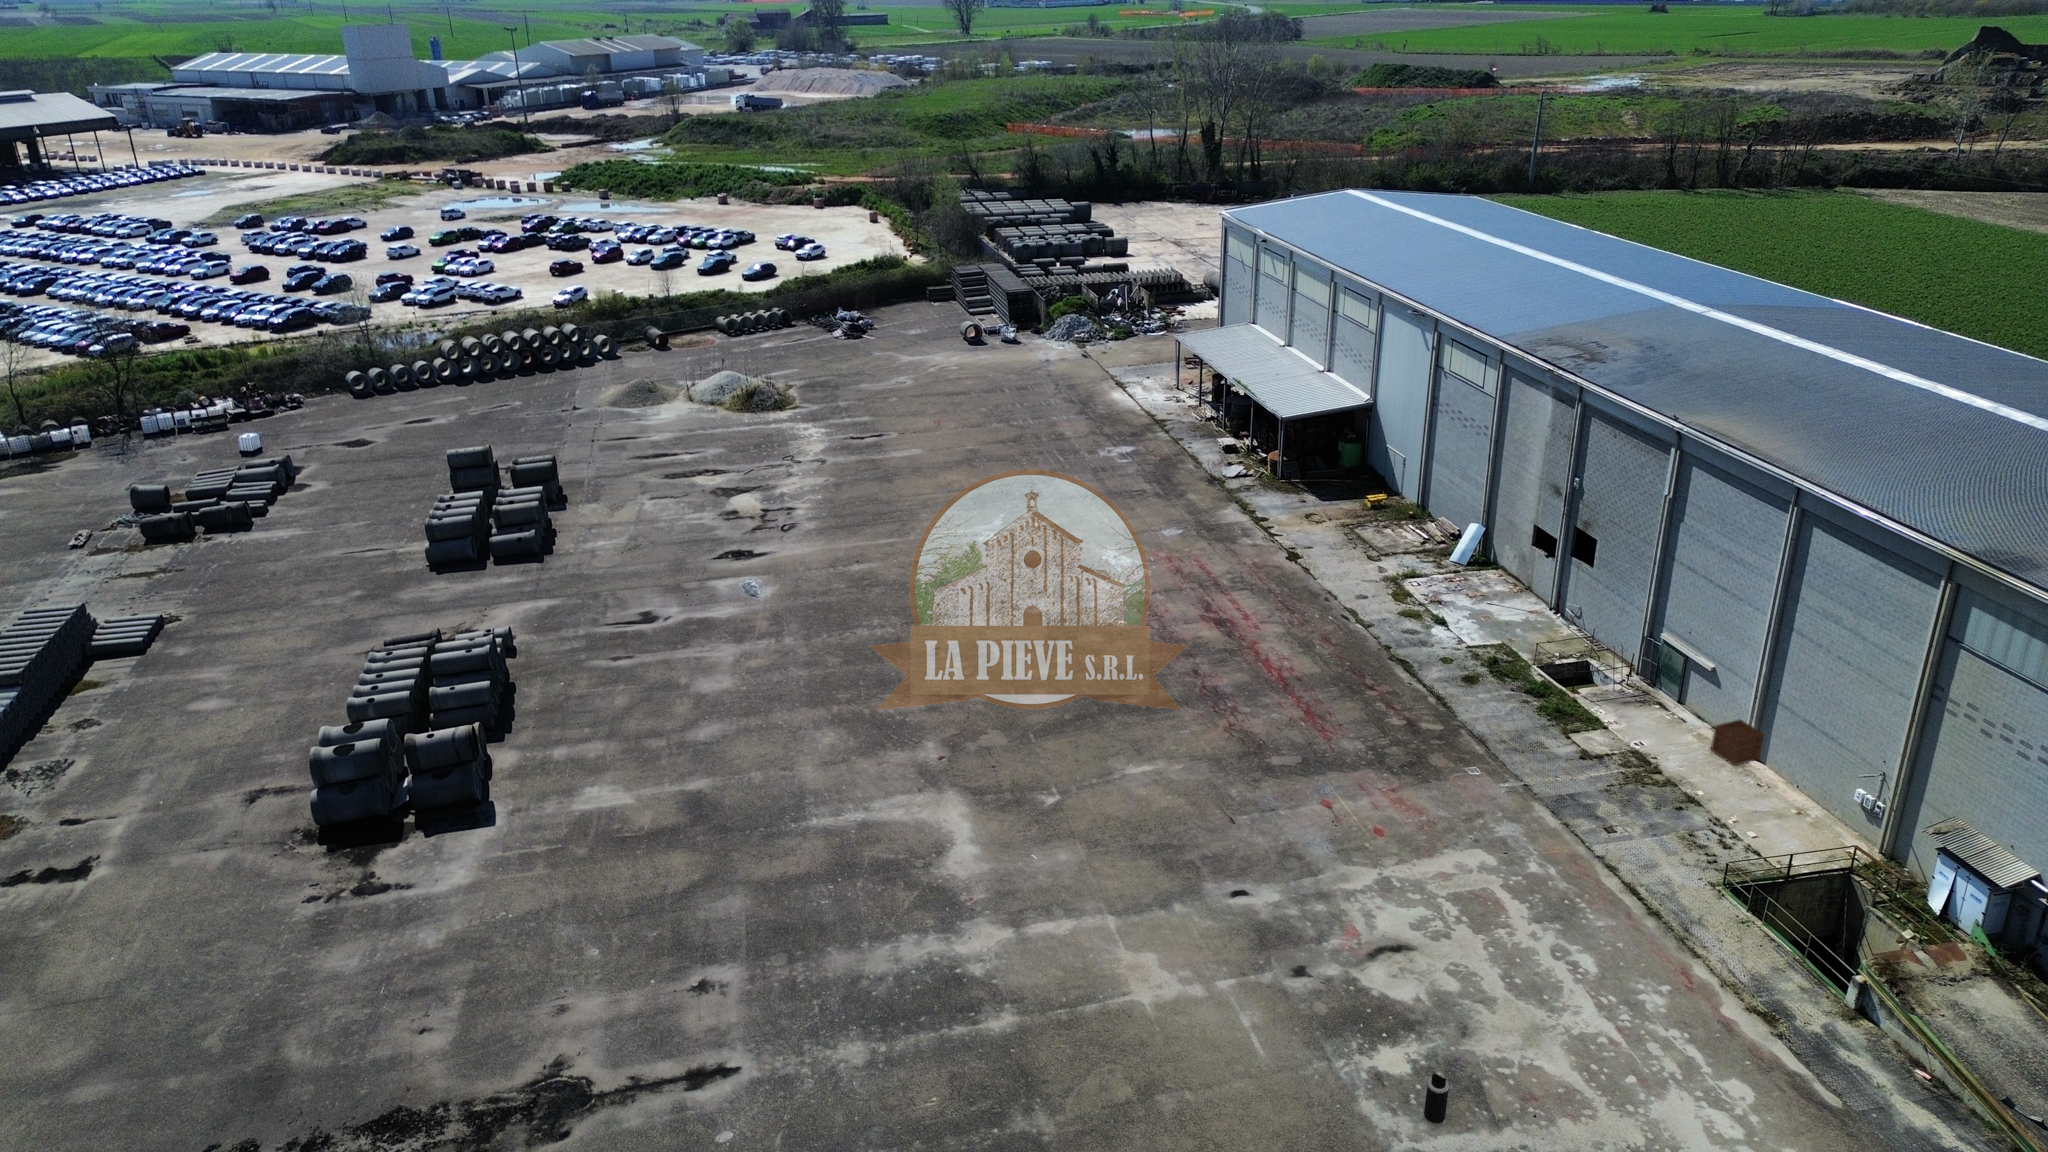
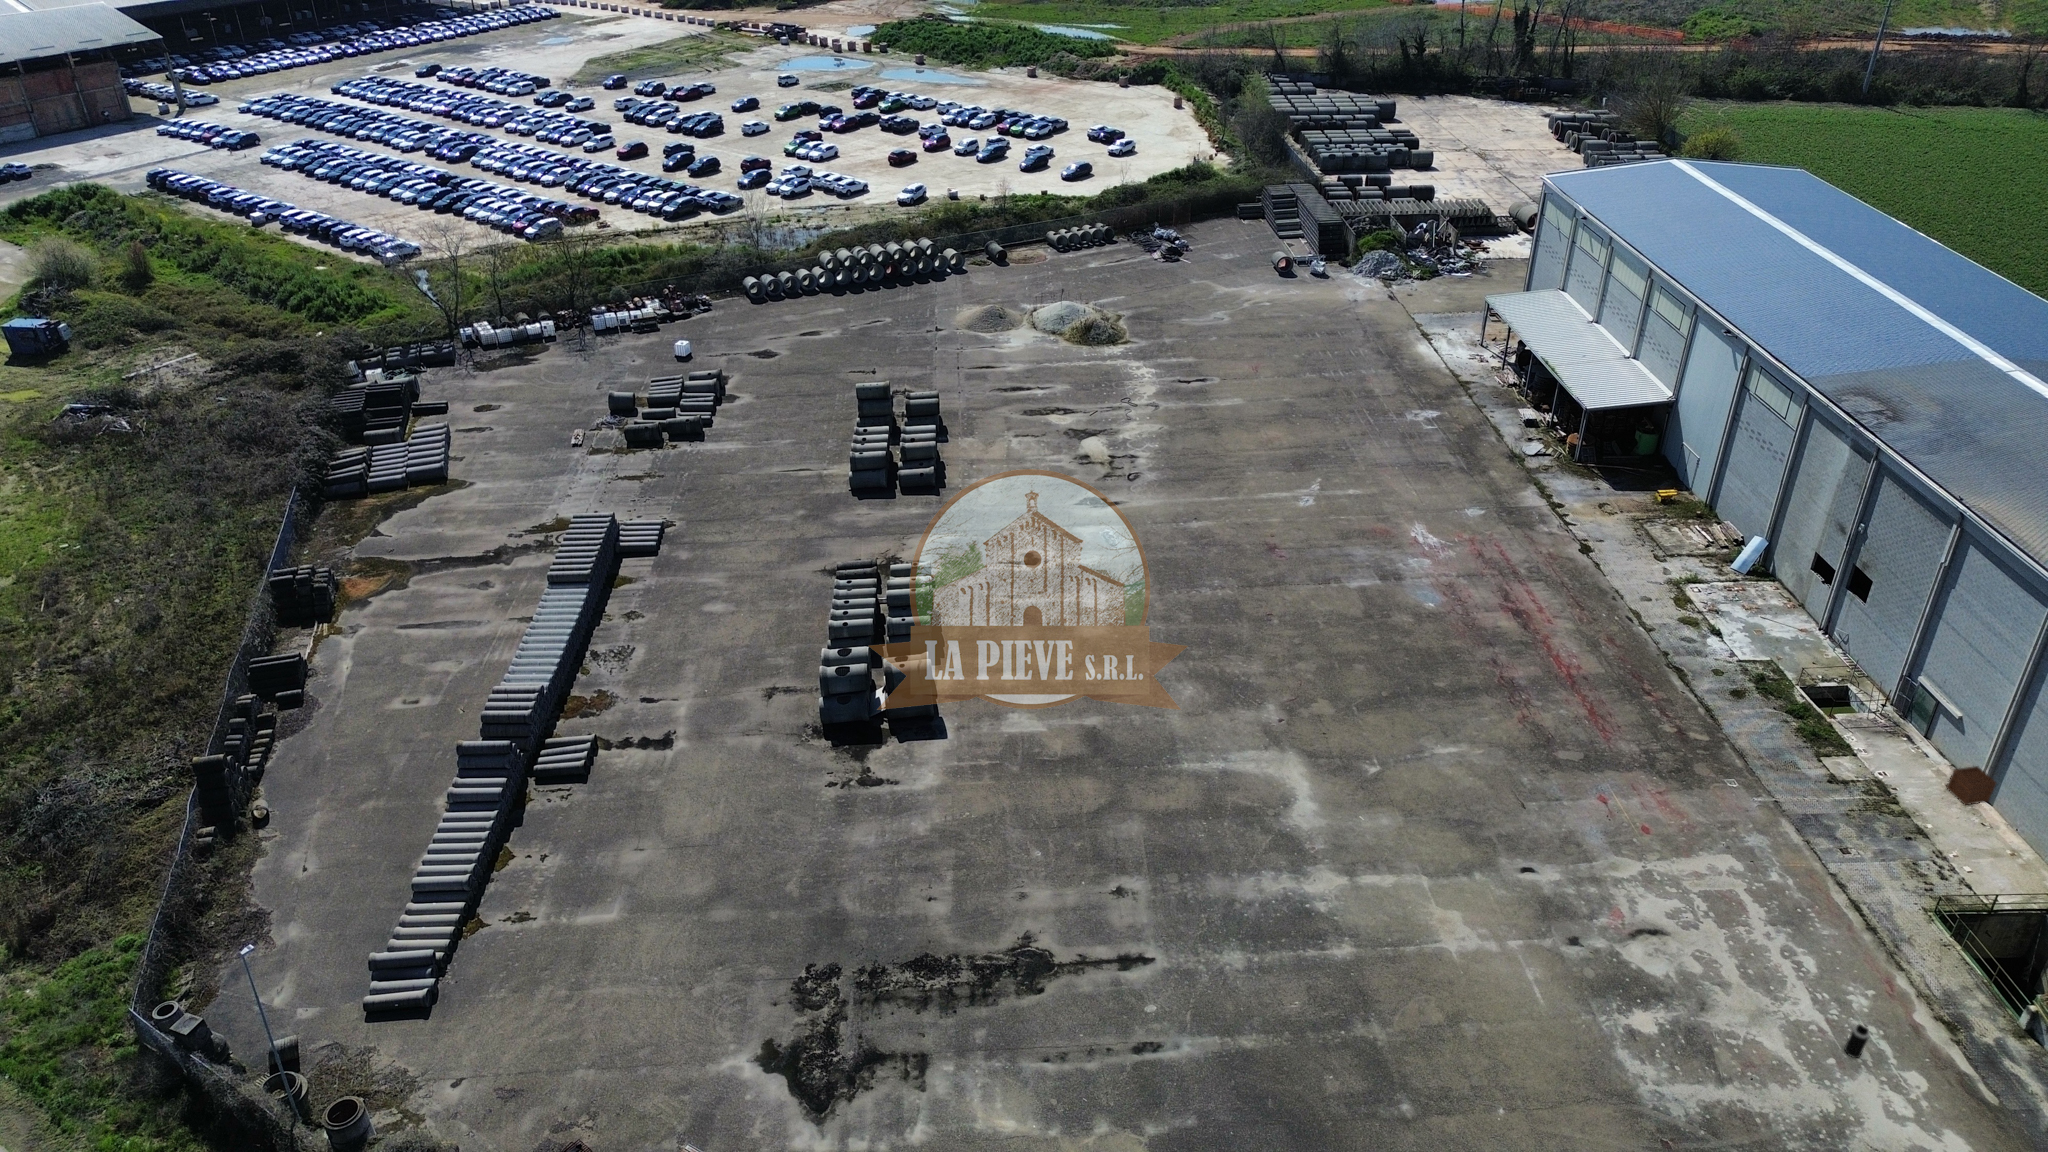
trash can: present [1424,1073,1449,1123] -> present [1844,1024,1870,1058]

